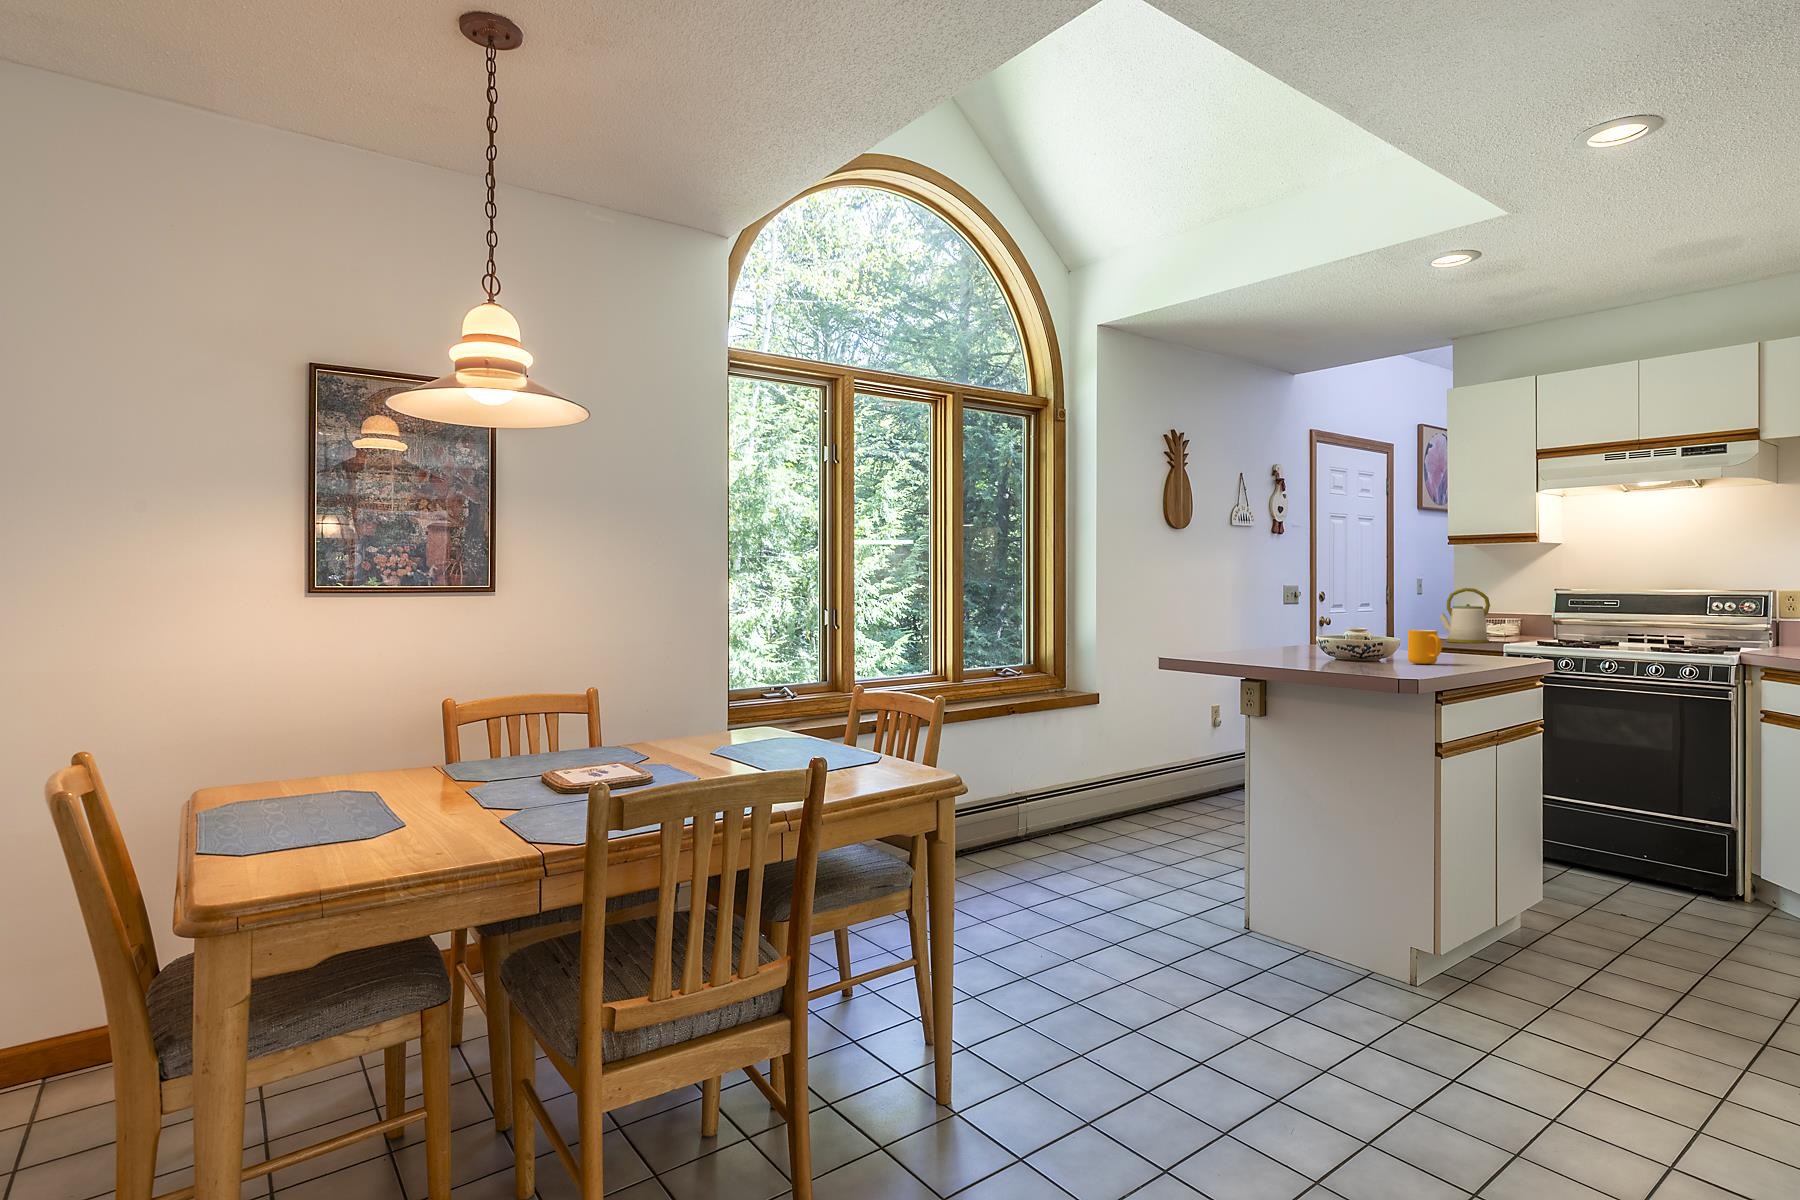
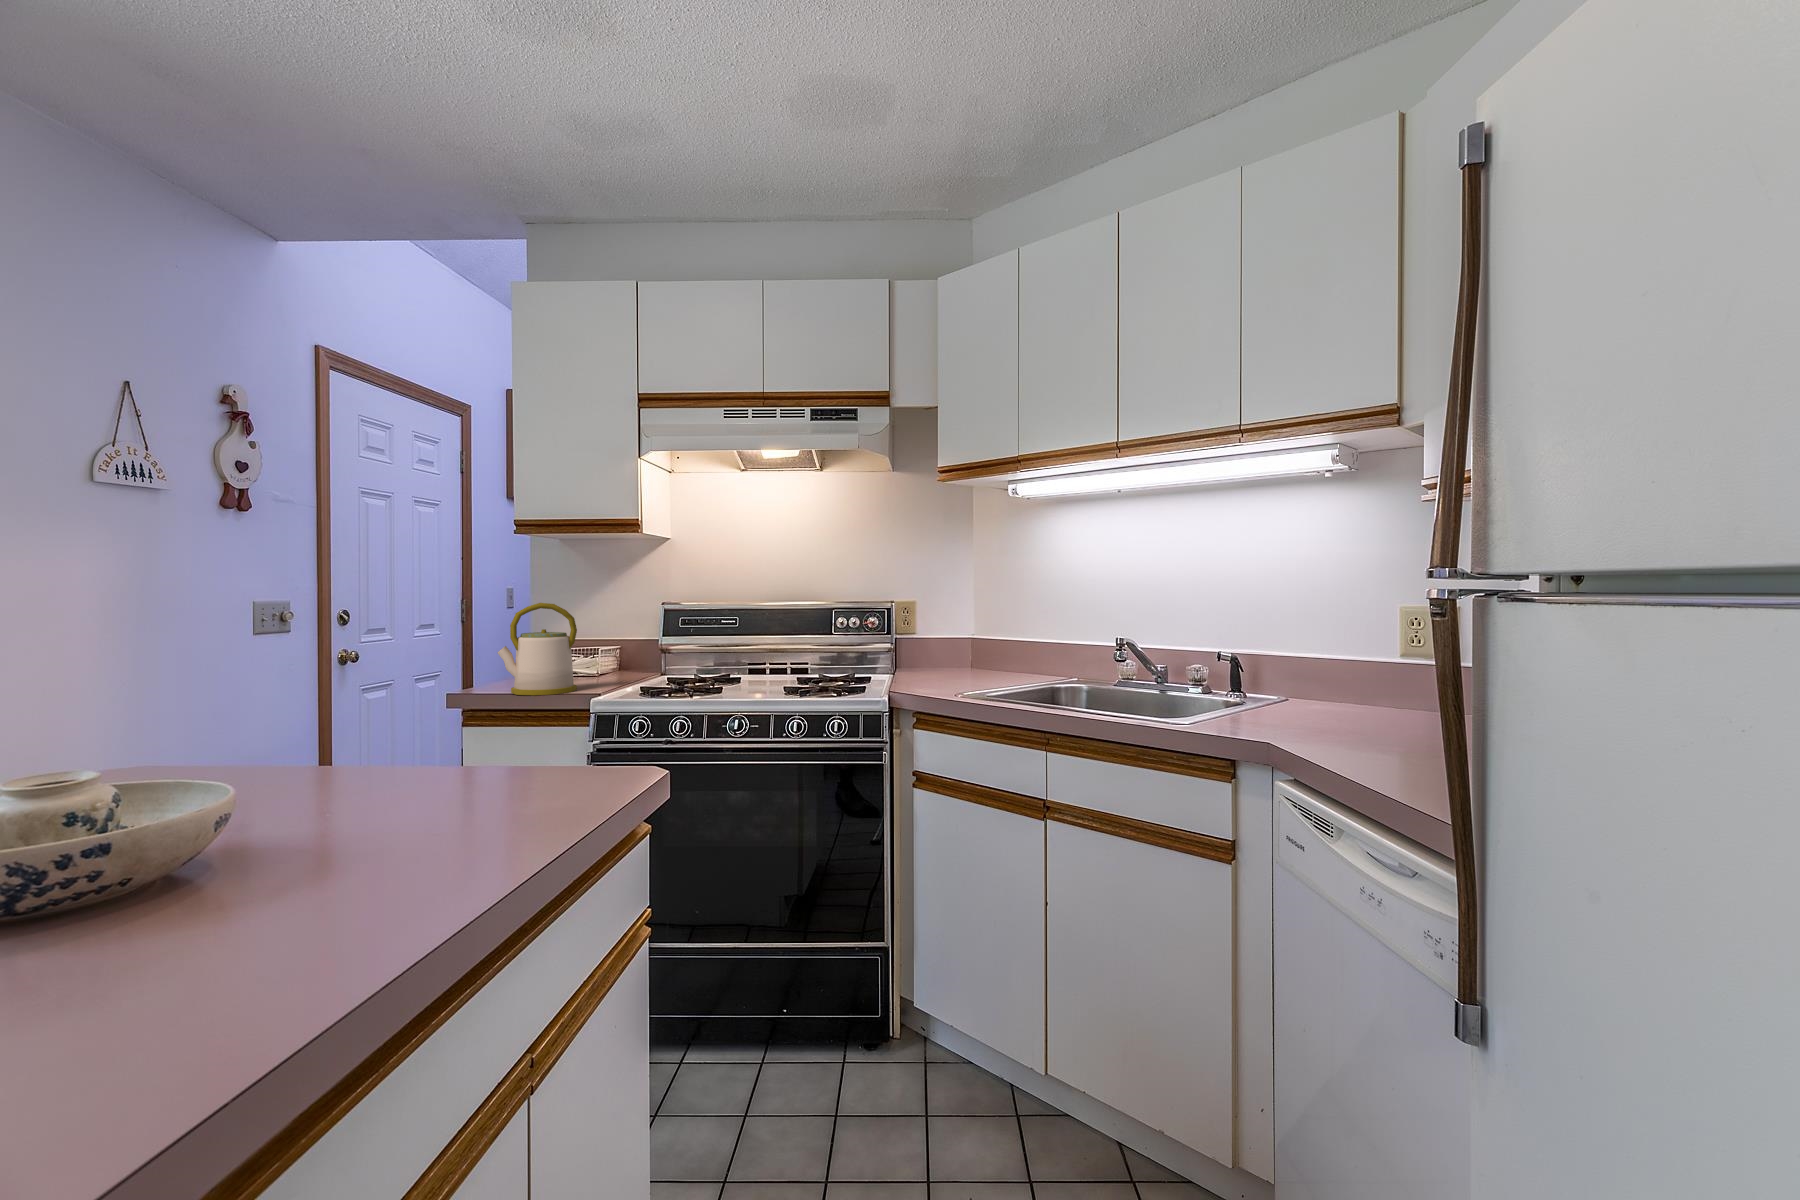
mug: present [1408,630,1442,664] -> none [277,765,392,903]

